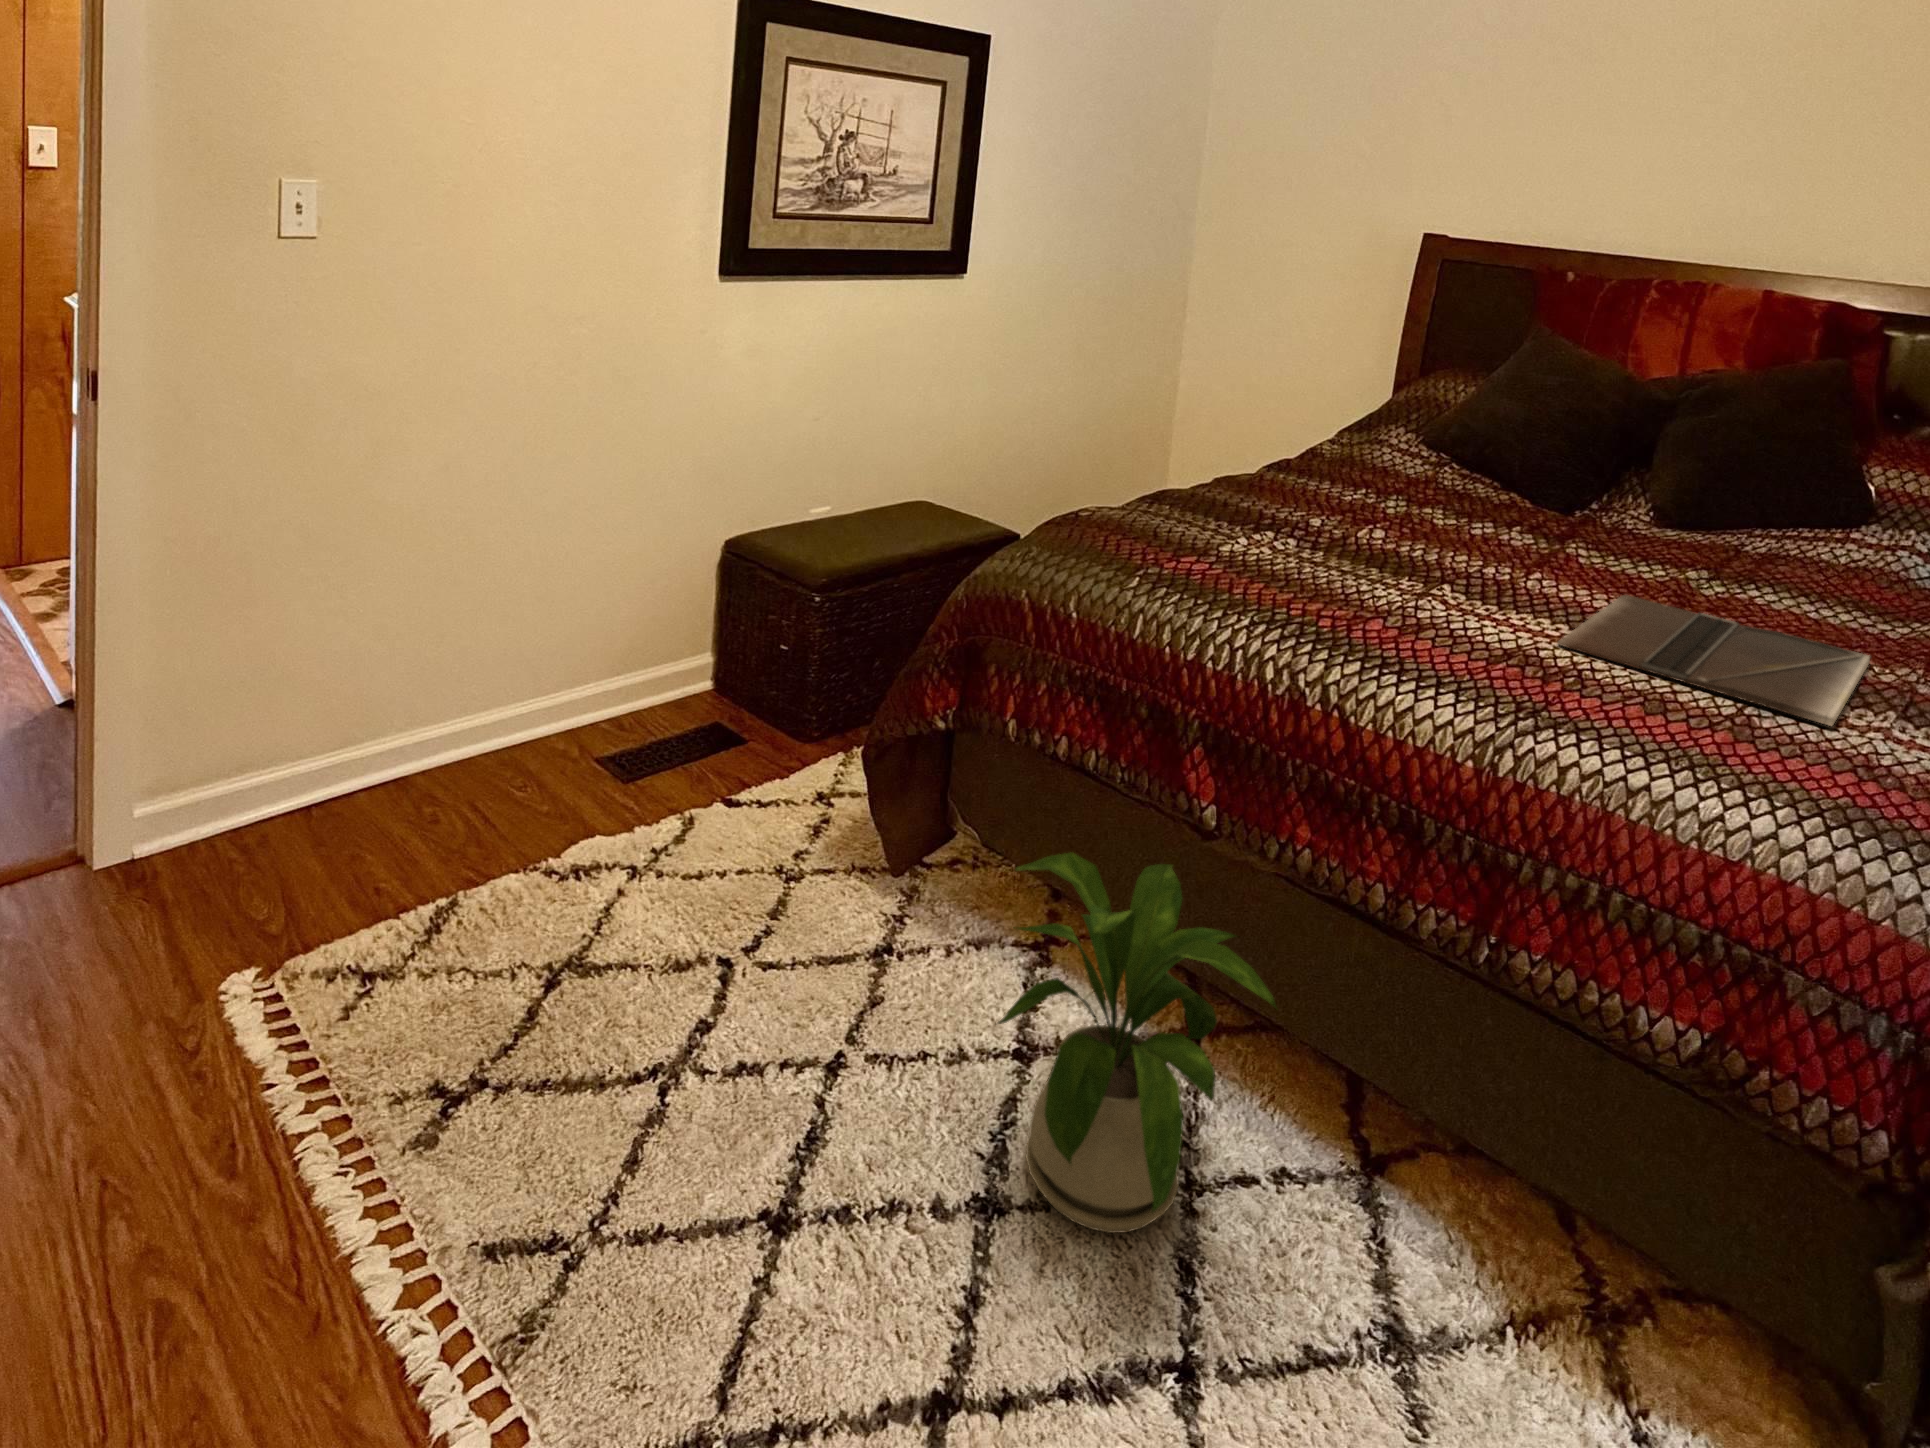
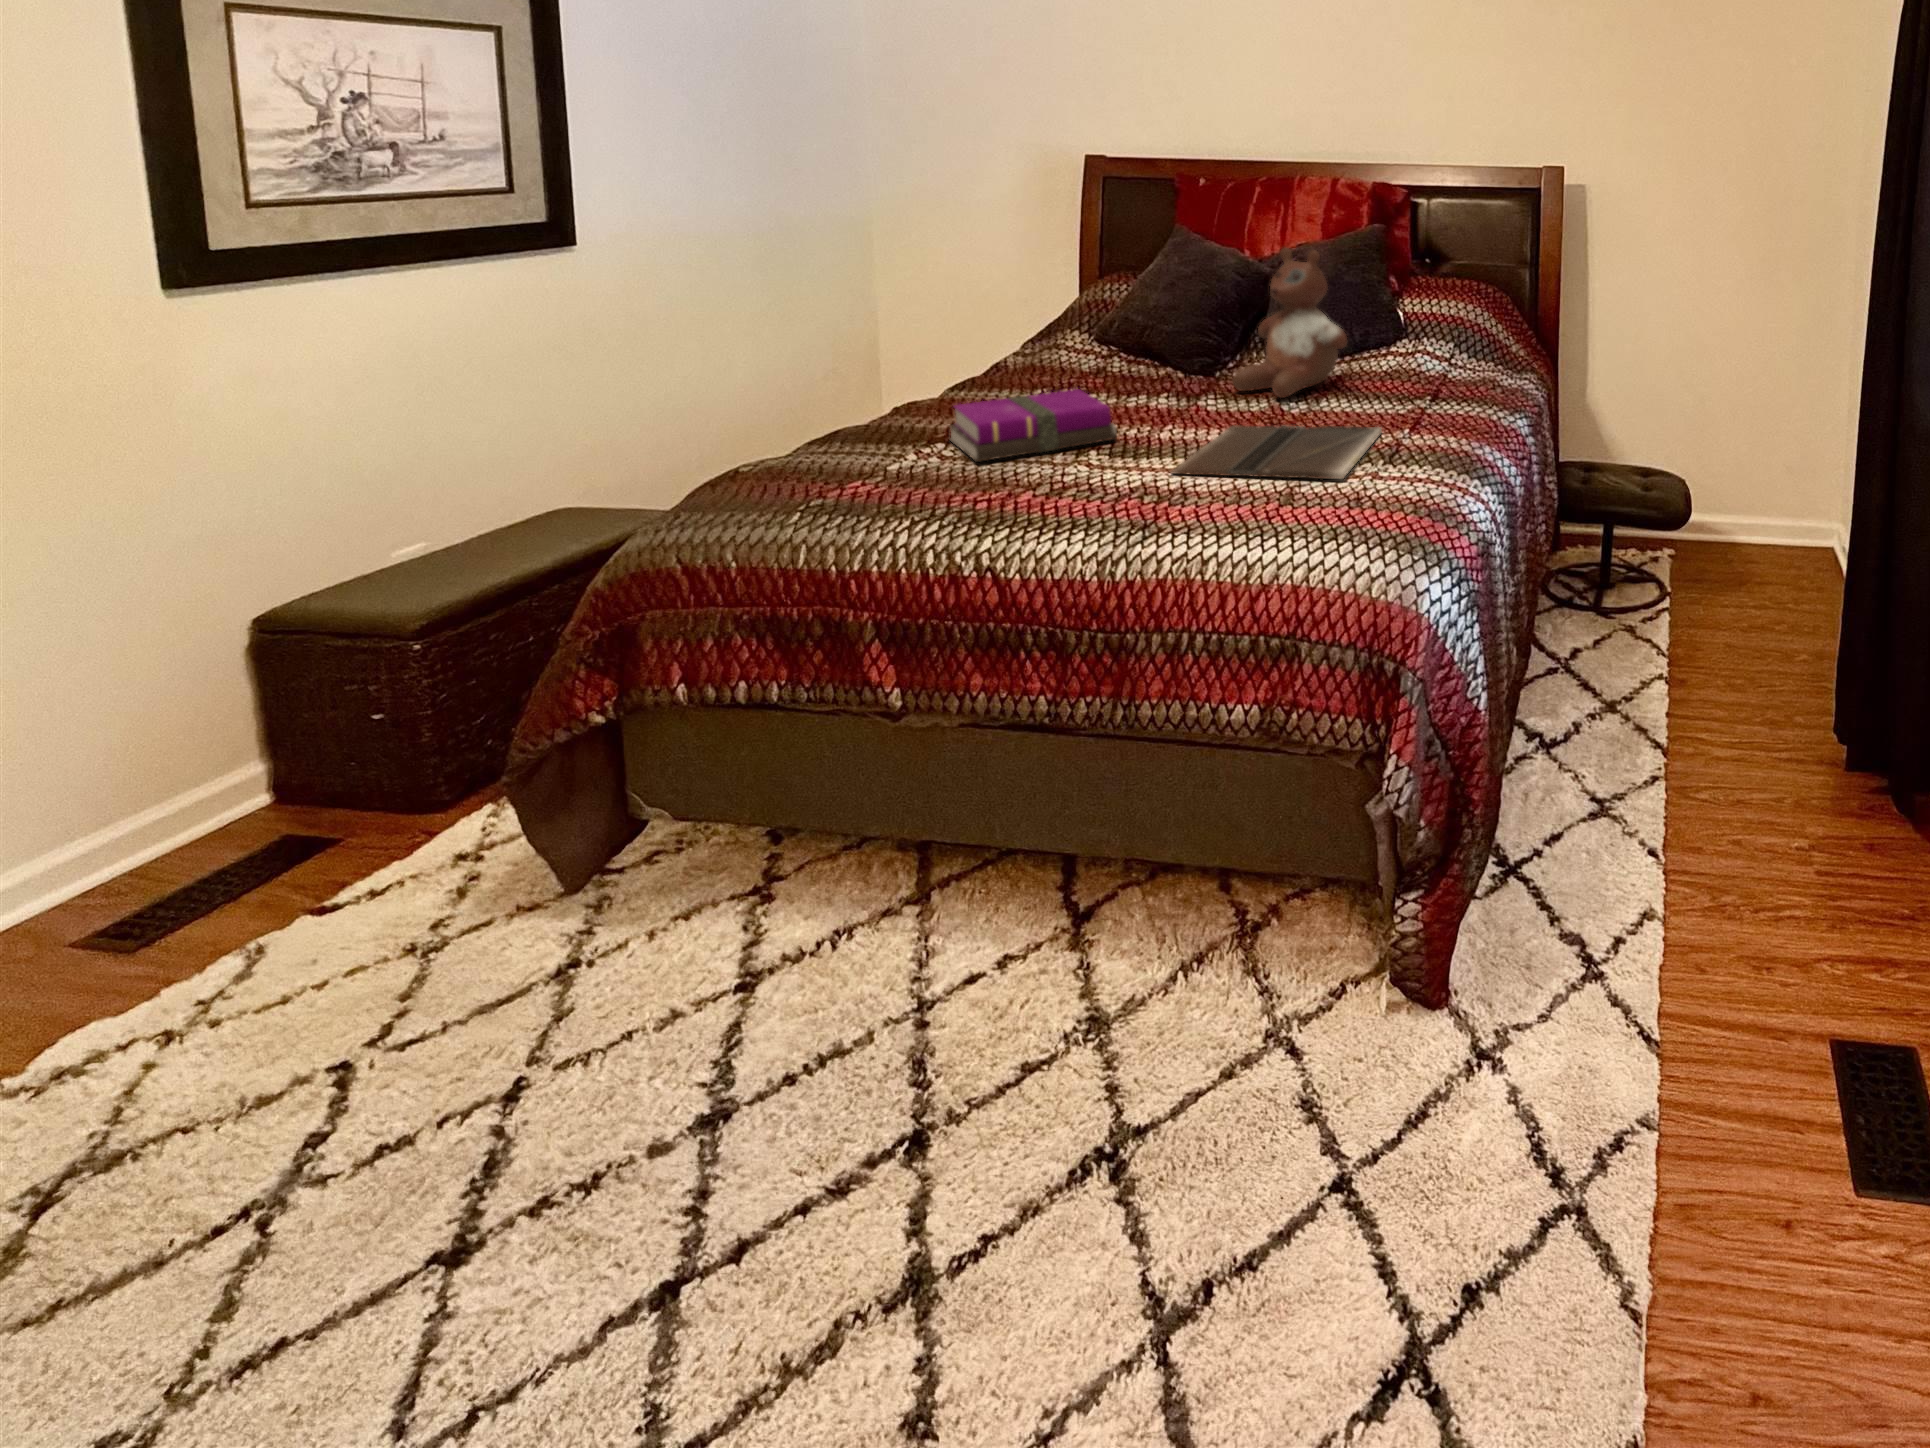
stuffed bear: none [1612,374,1798,571] -> present [1233,248,1347,398]
notebook: none [1278,493,1476,577] -> present [950,389,1117,462]
house plant: present [998,853,1276,1233] -> none [682,754,953,1085]

